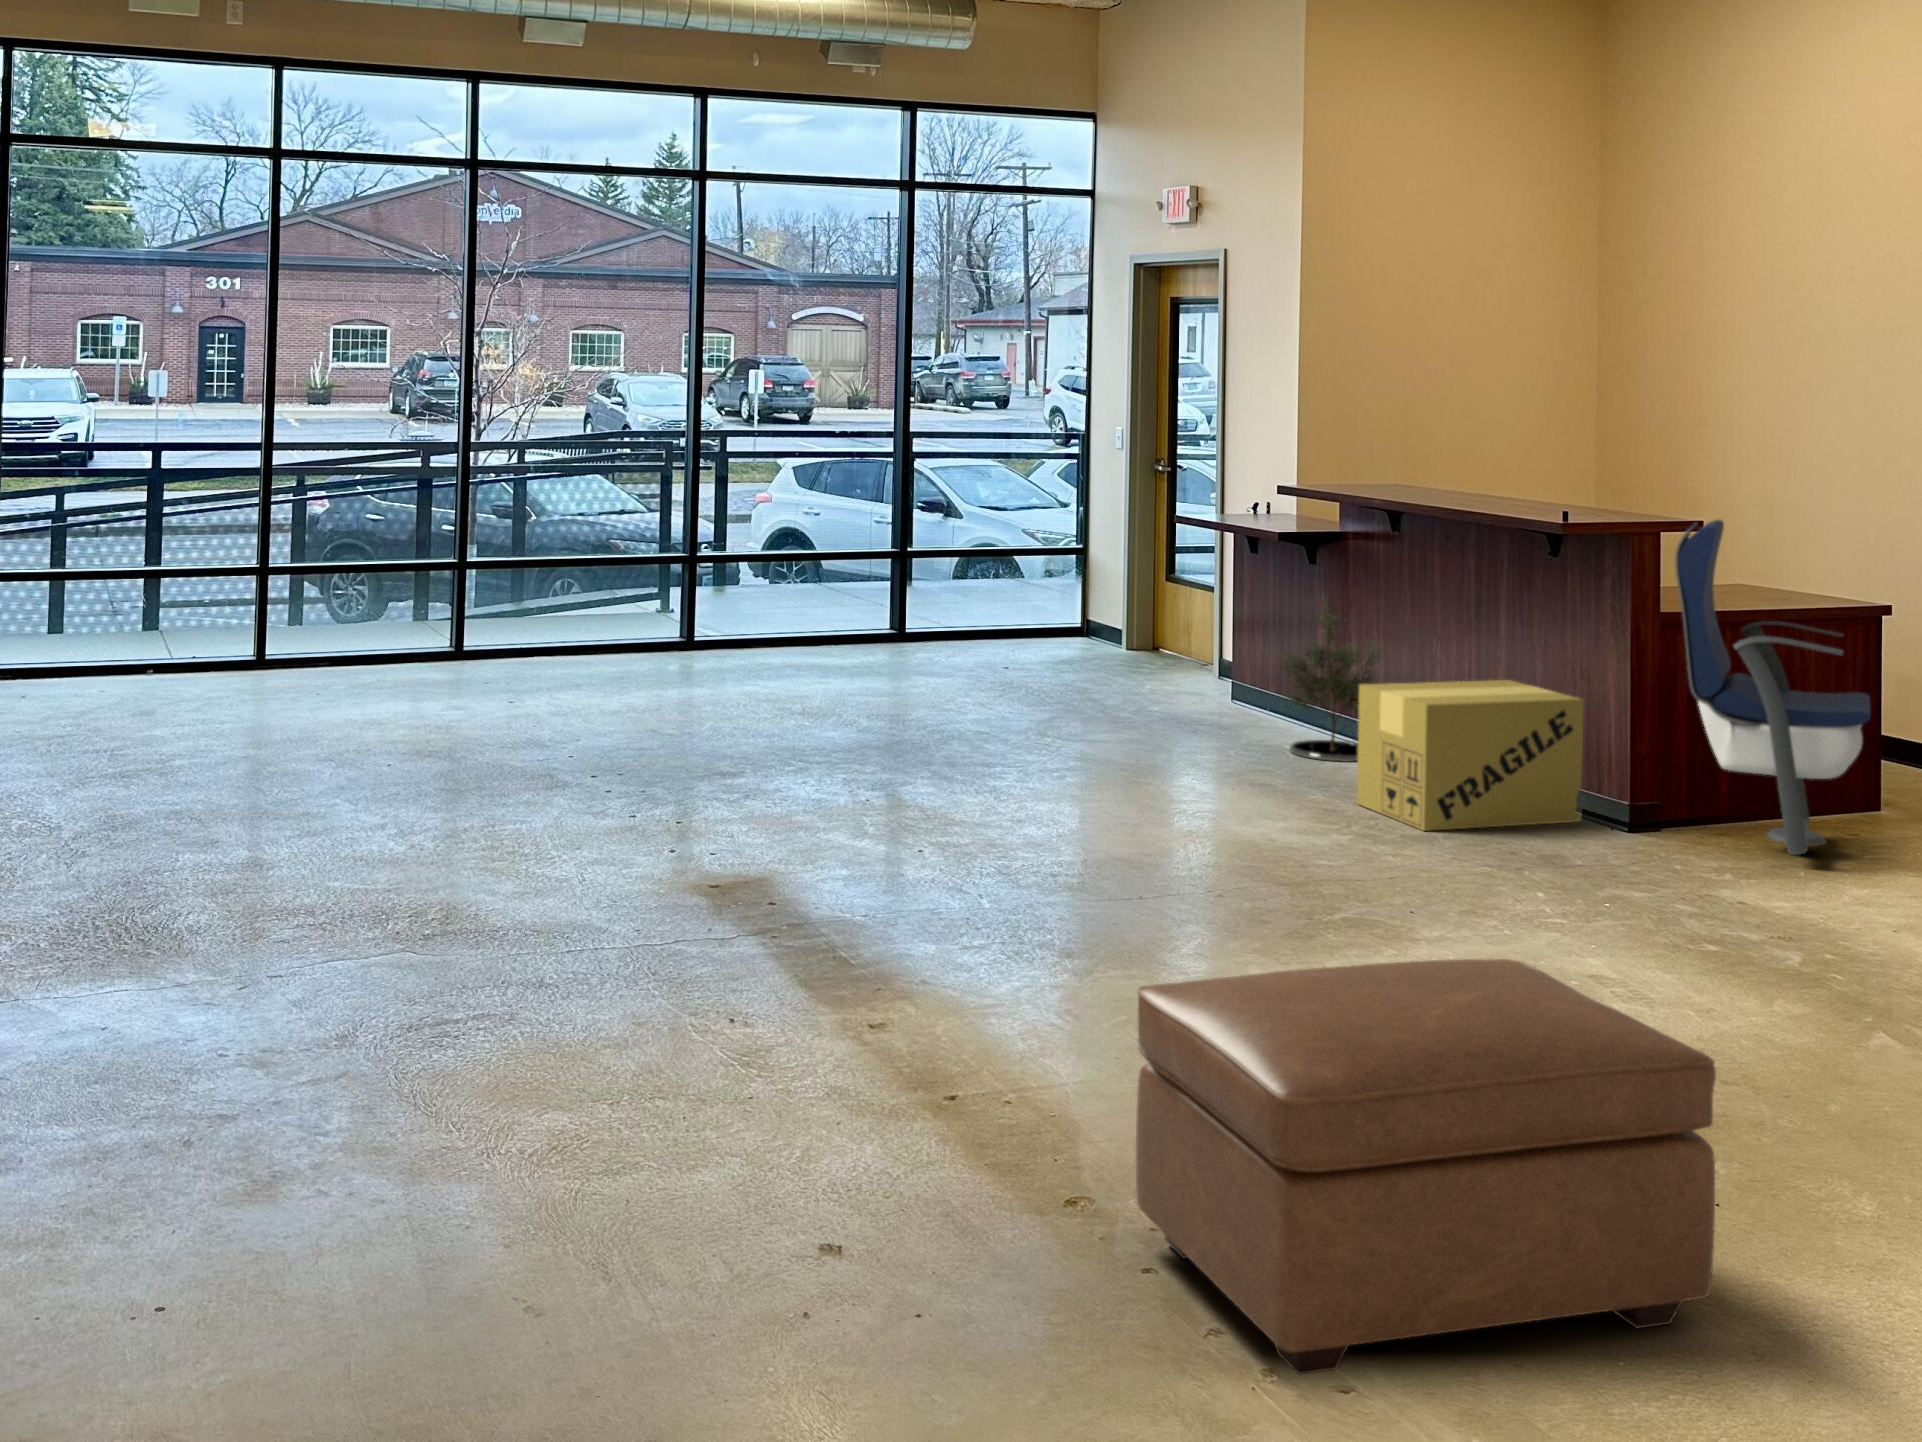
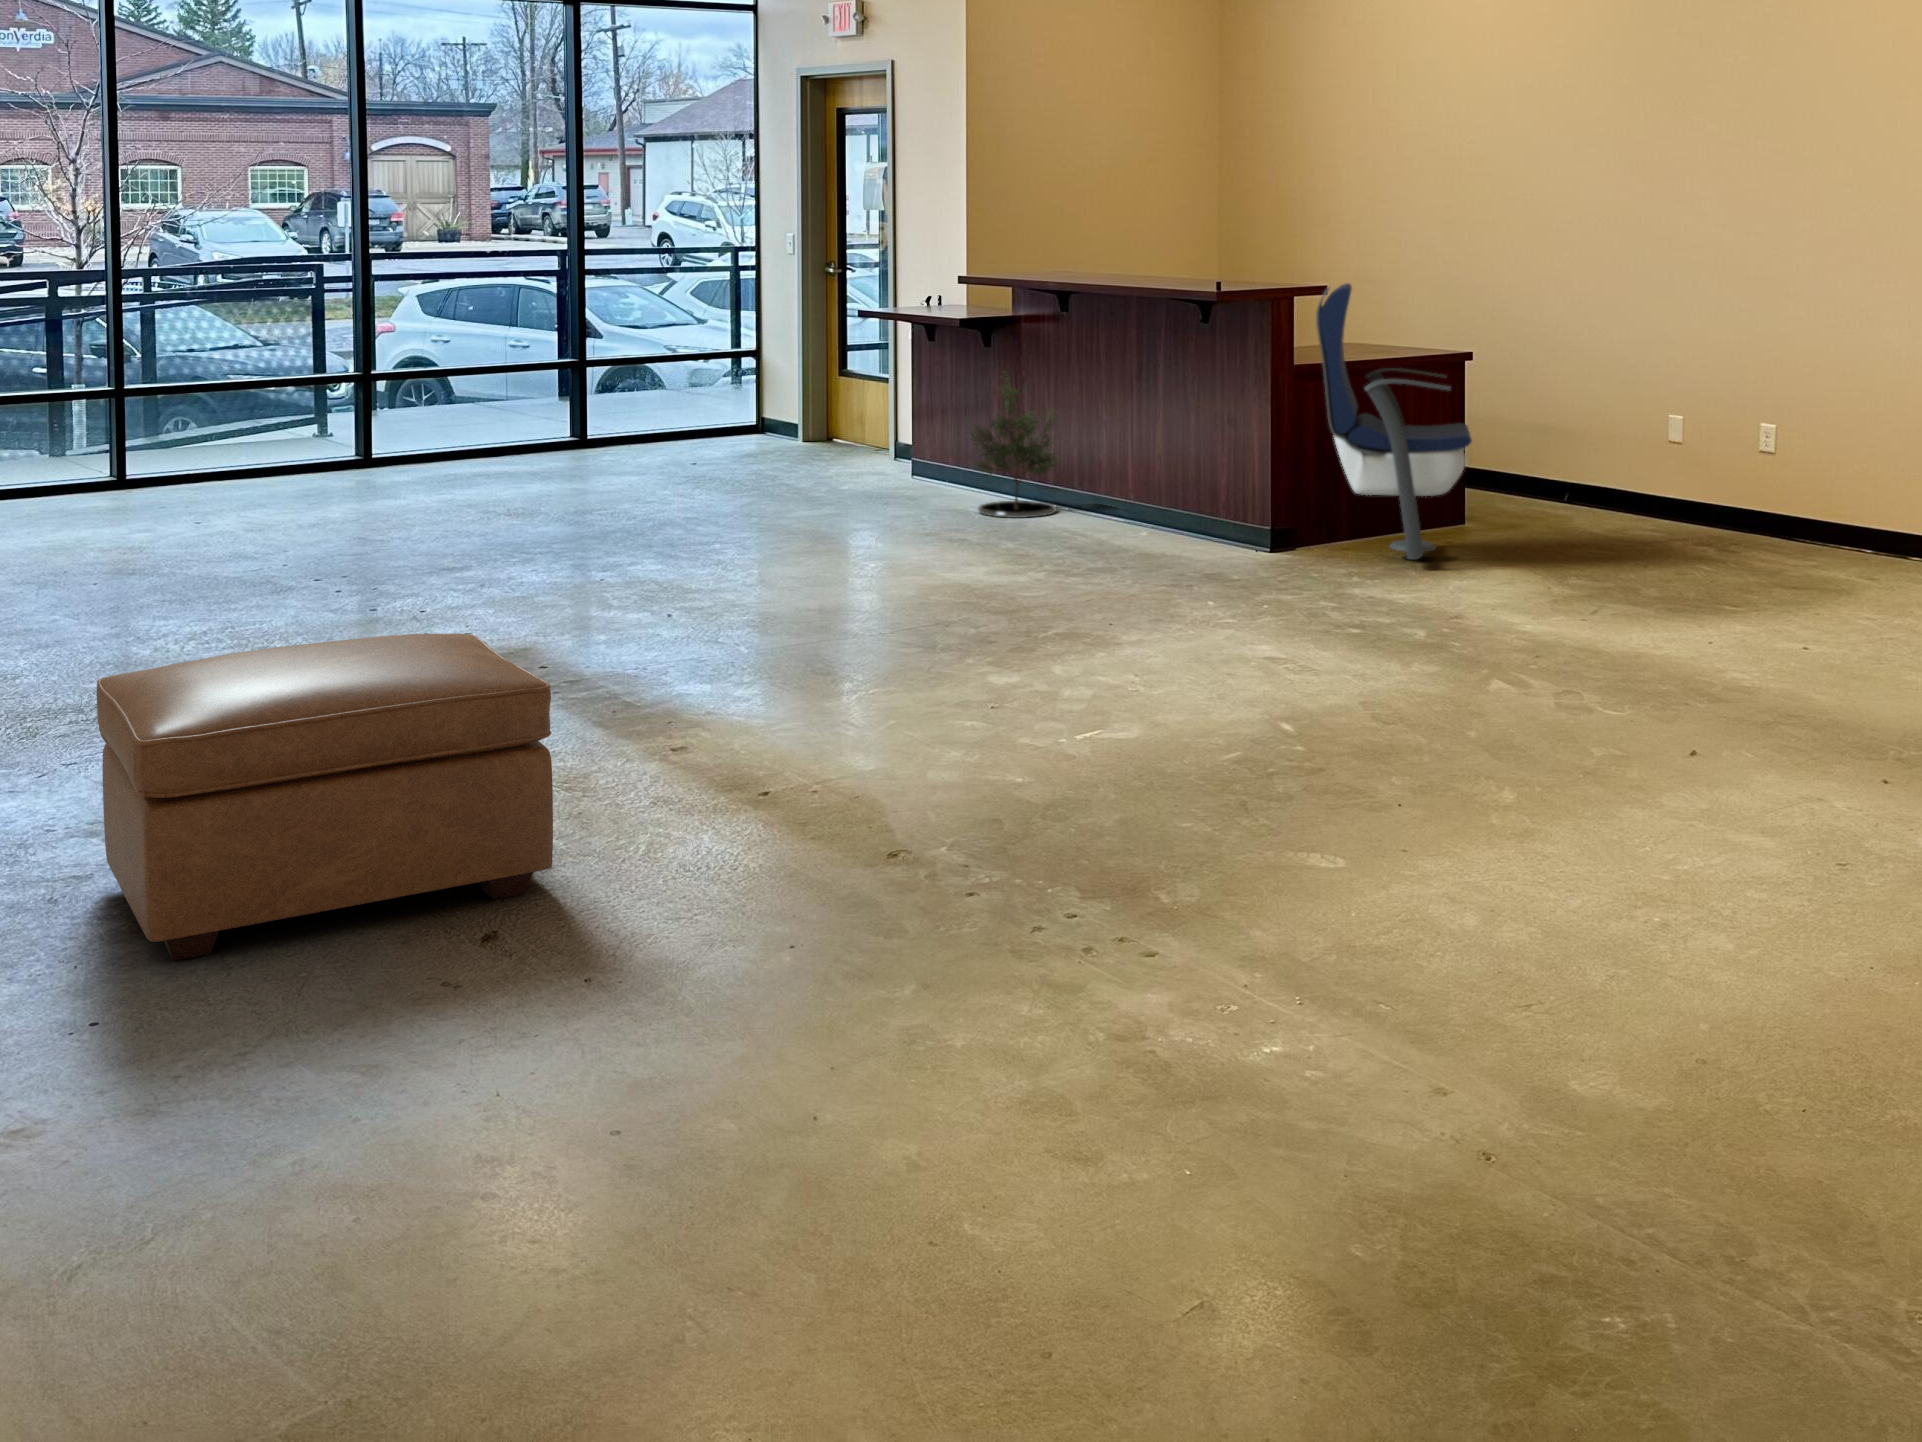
cardboard box: present [1356,680,1584,831] -> none [1048,433,1239,566]
ottoman: present [1136,959,1716,1374] -> present [97,633,553,961]

